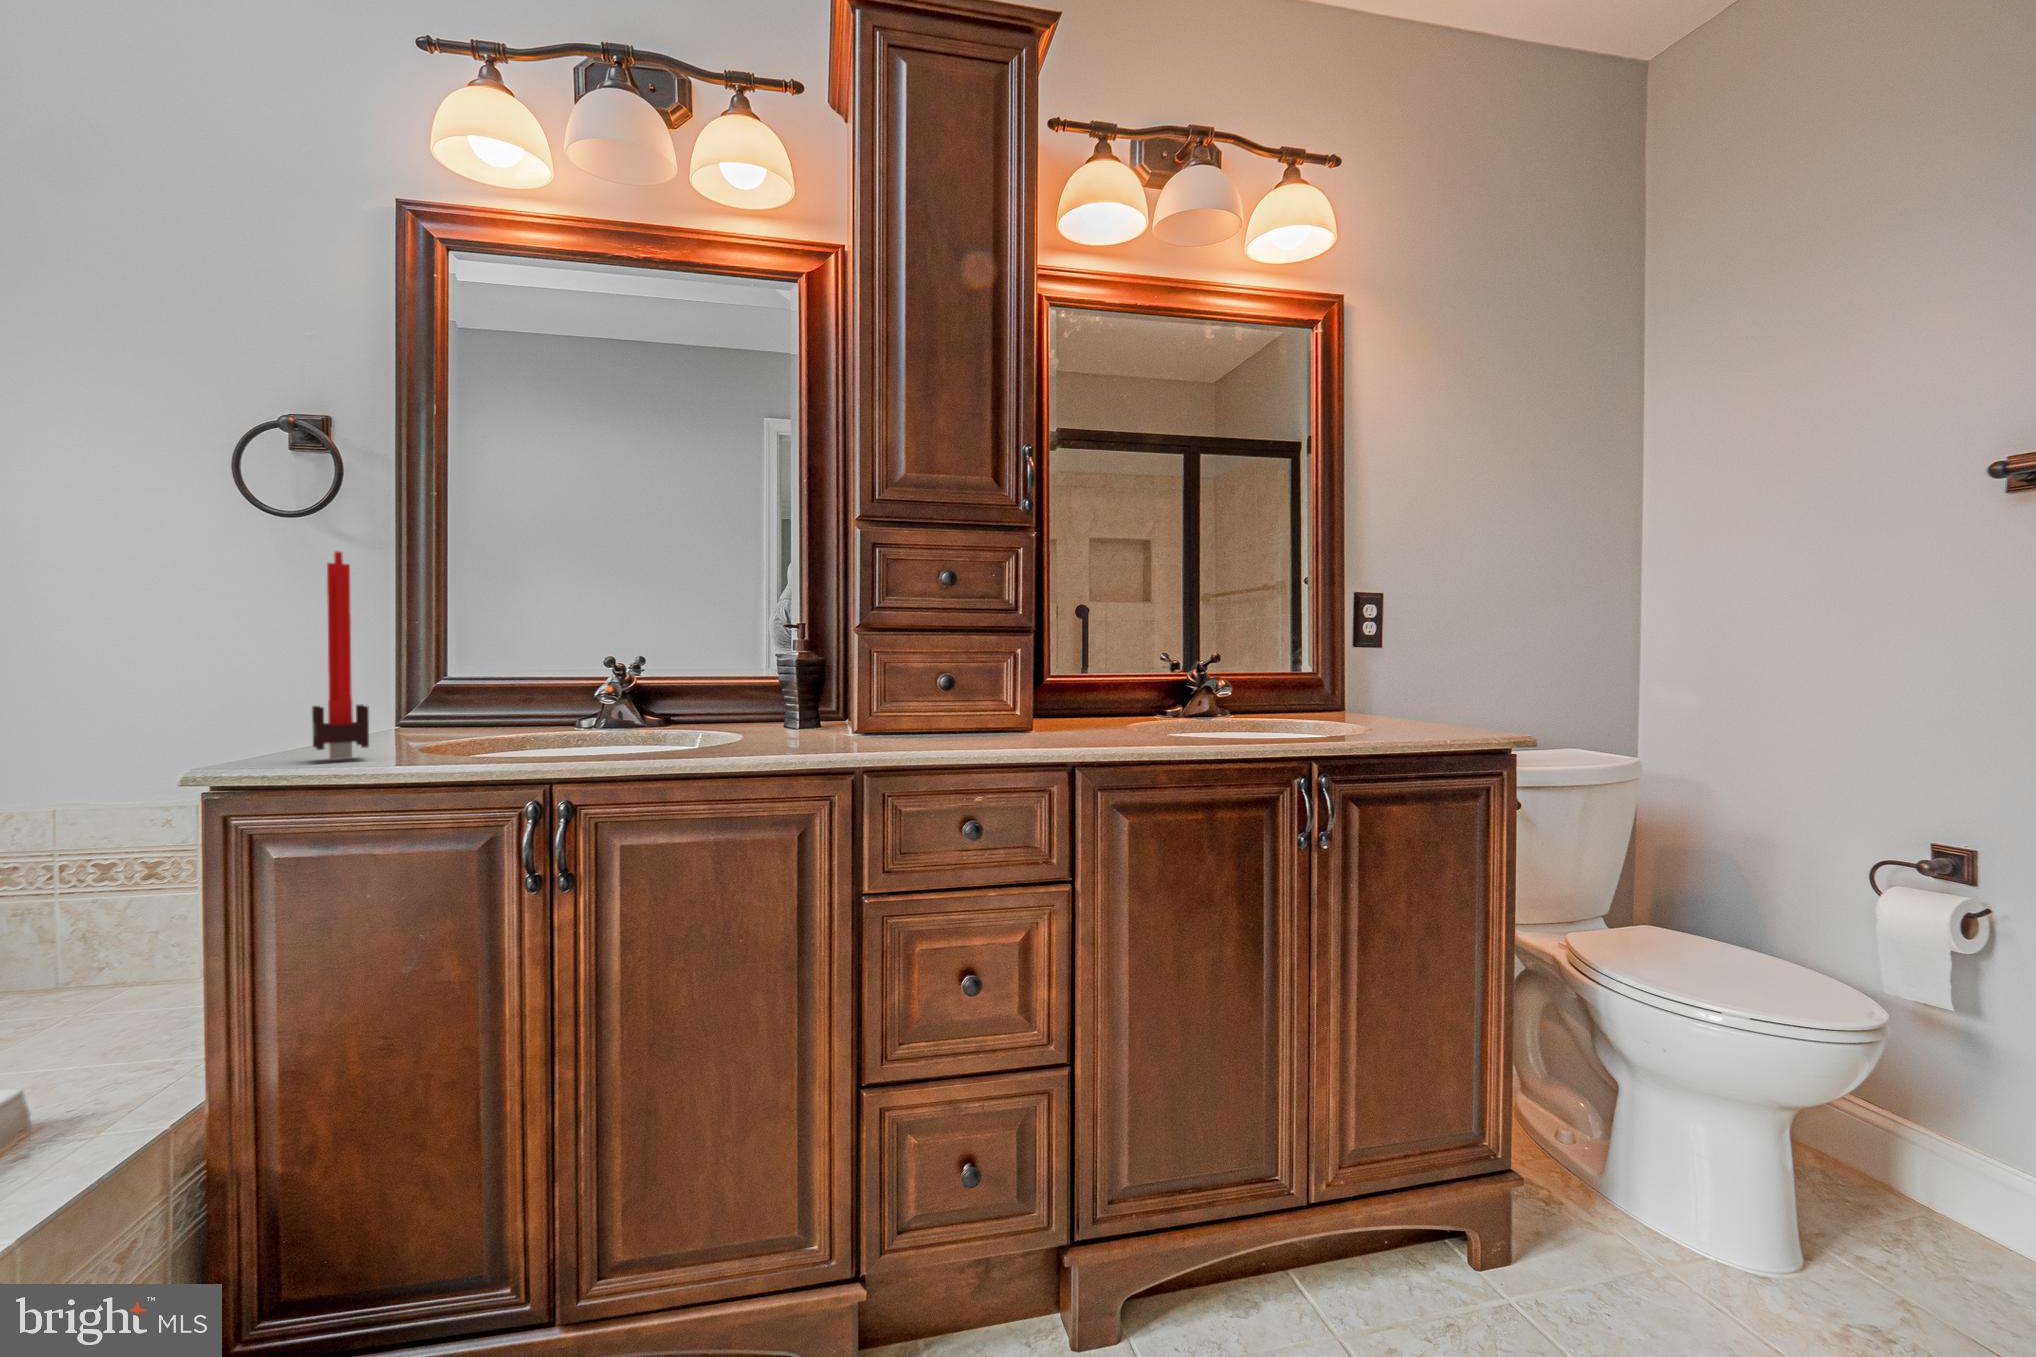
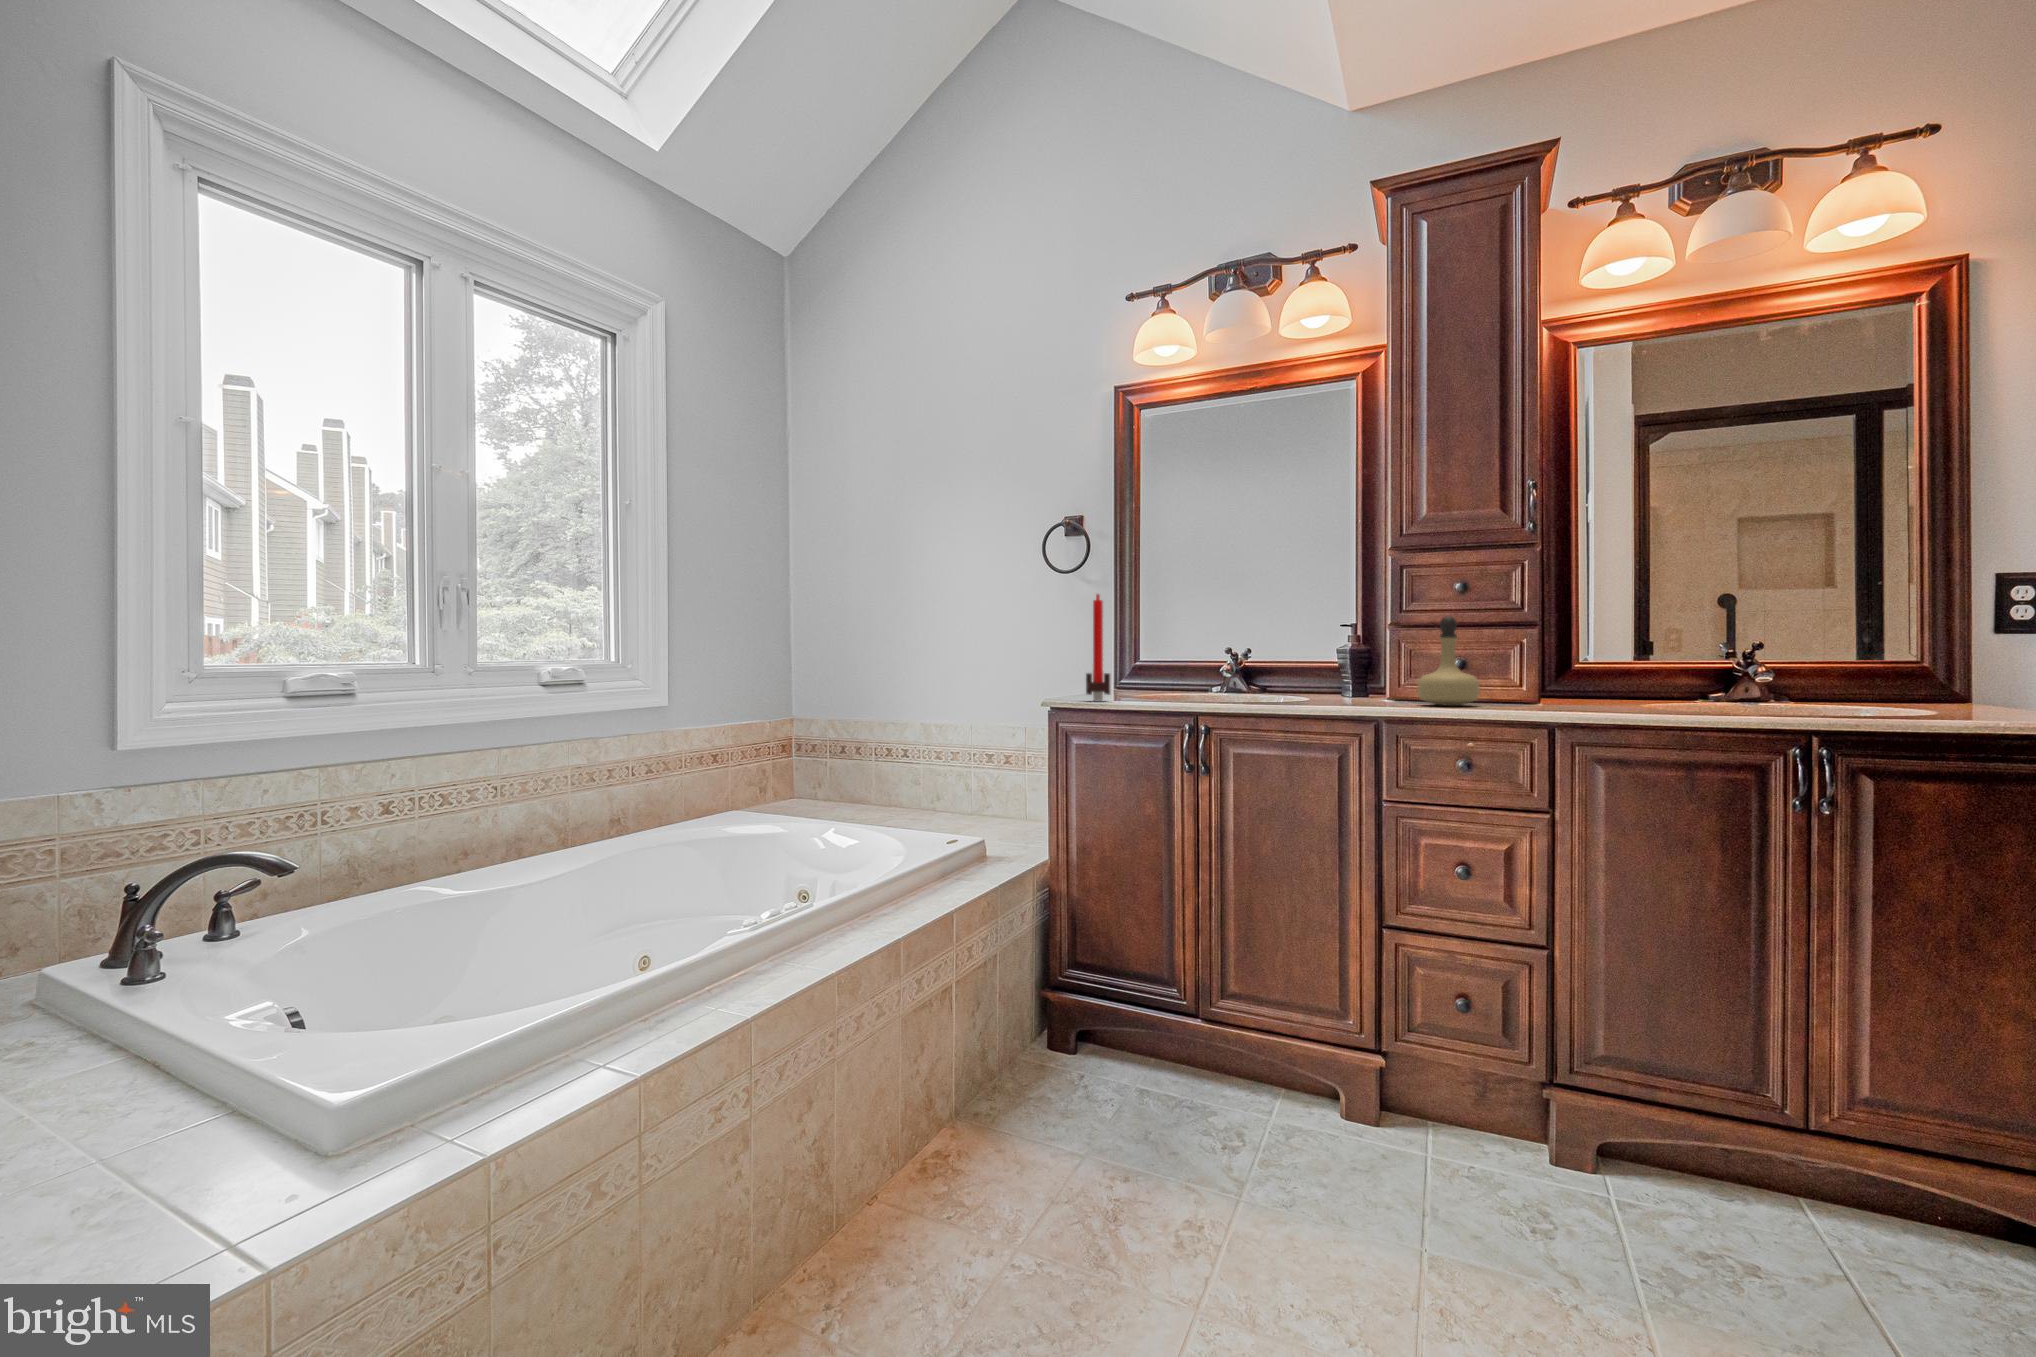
perfume bottle: none [900,617,977,744] -> present [1418,616,1480,706]

